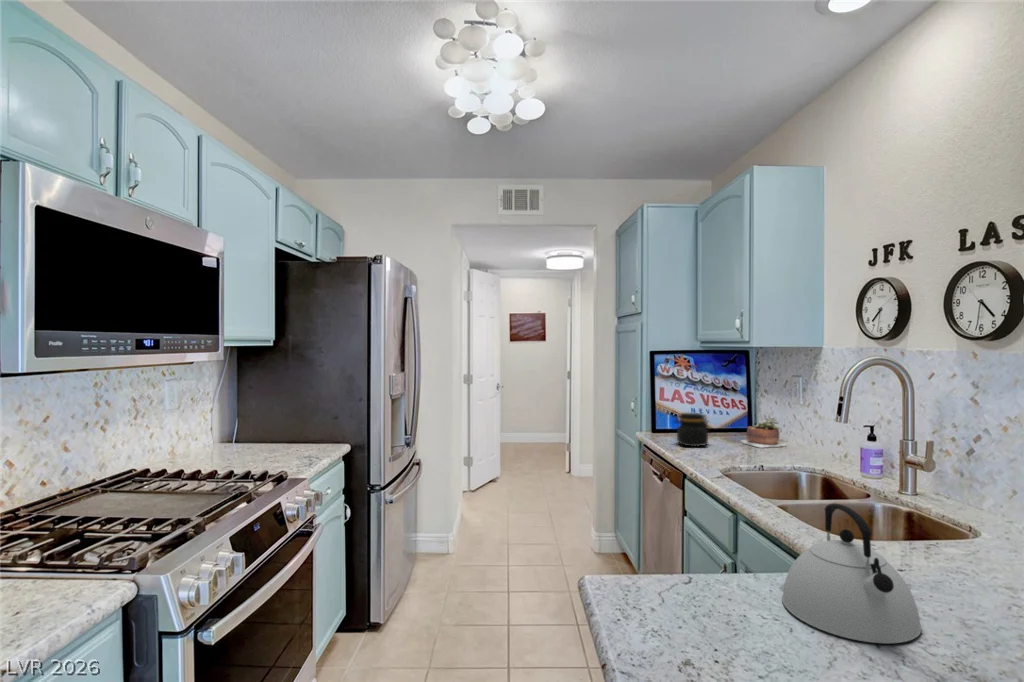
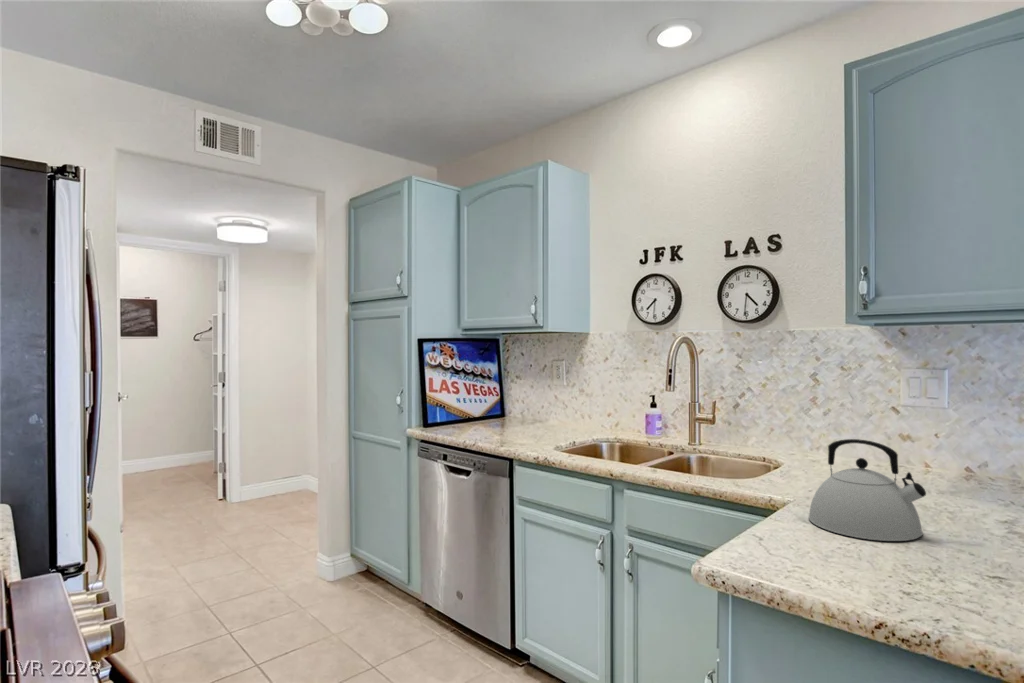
jar: present [674,413,709,446] -> none [467,400,500,434]
succulent plant: present [741,418,786,448] -> none [516,399,556,428]

